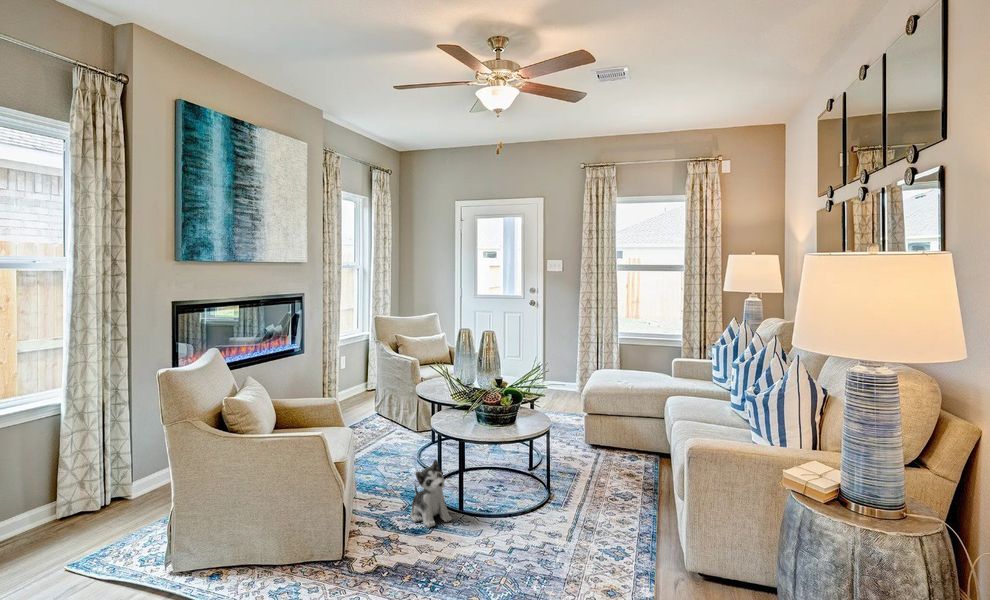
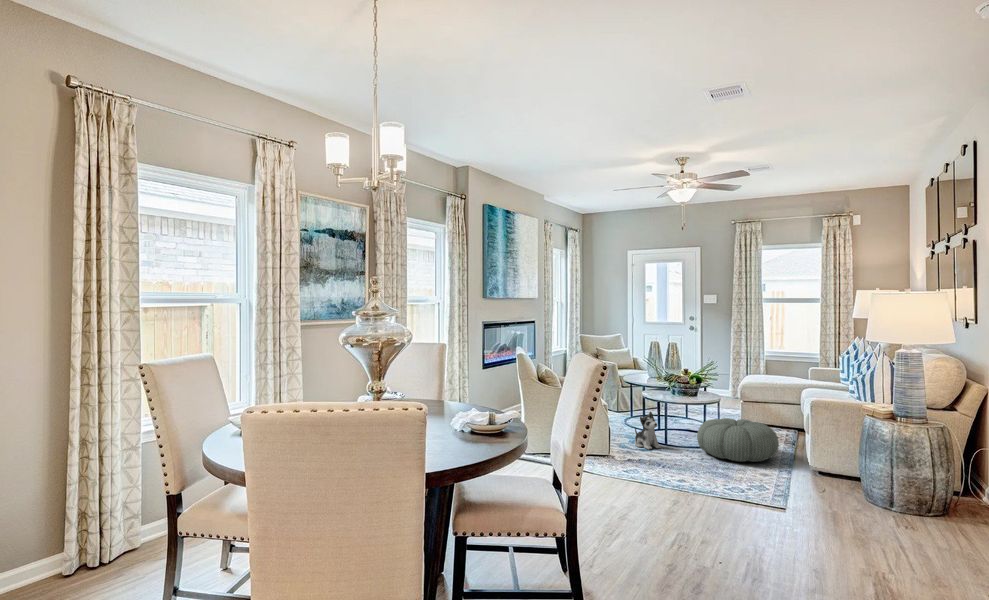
pouf: none [509,461,635,549] -> present [697,418,779,462]

